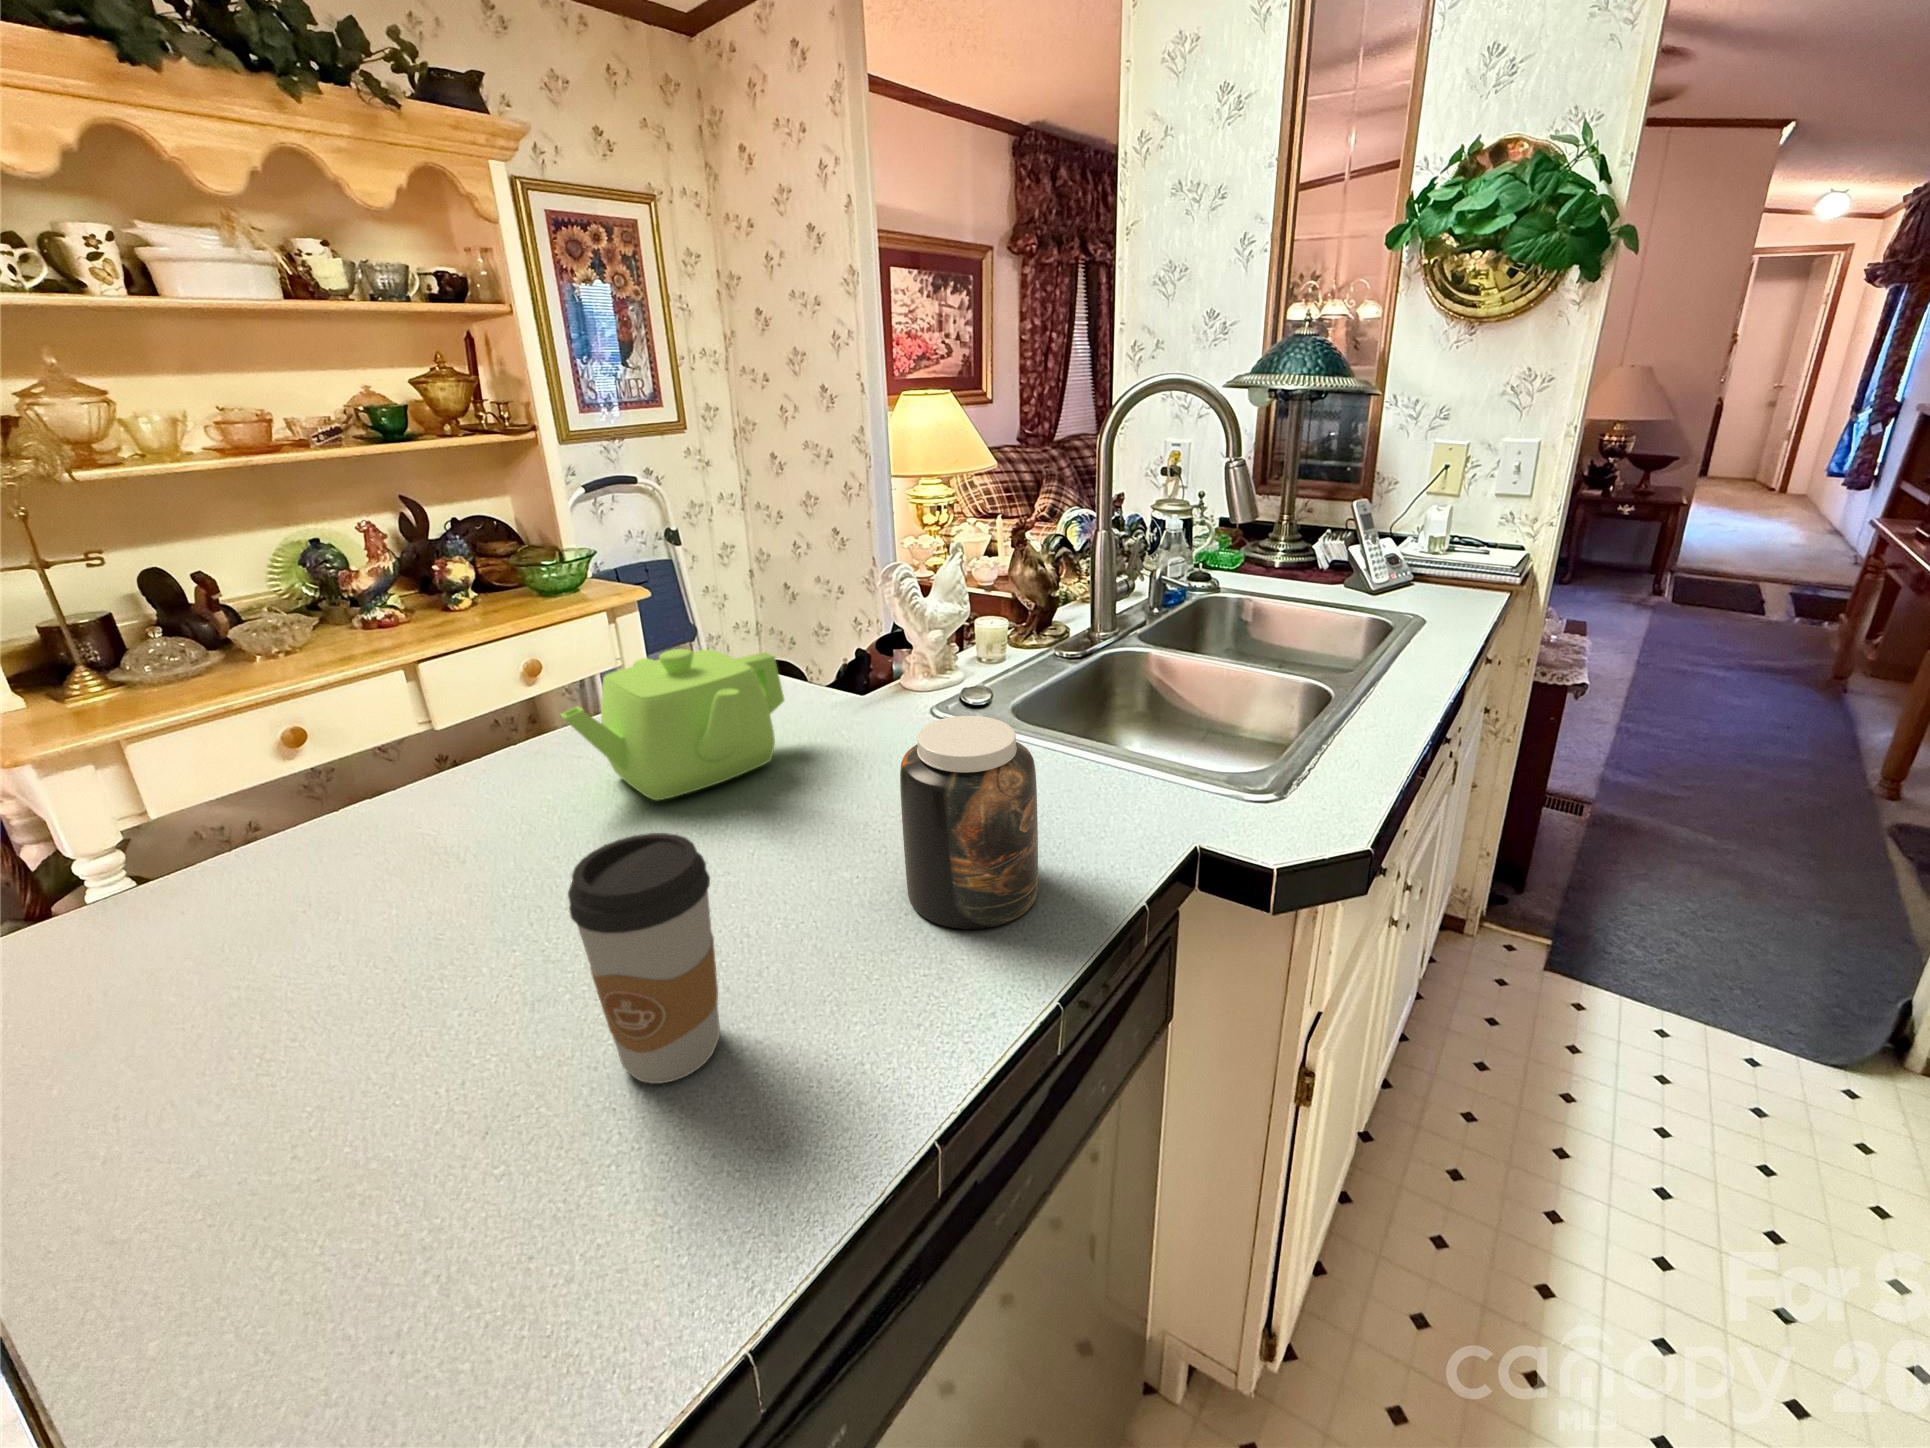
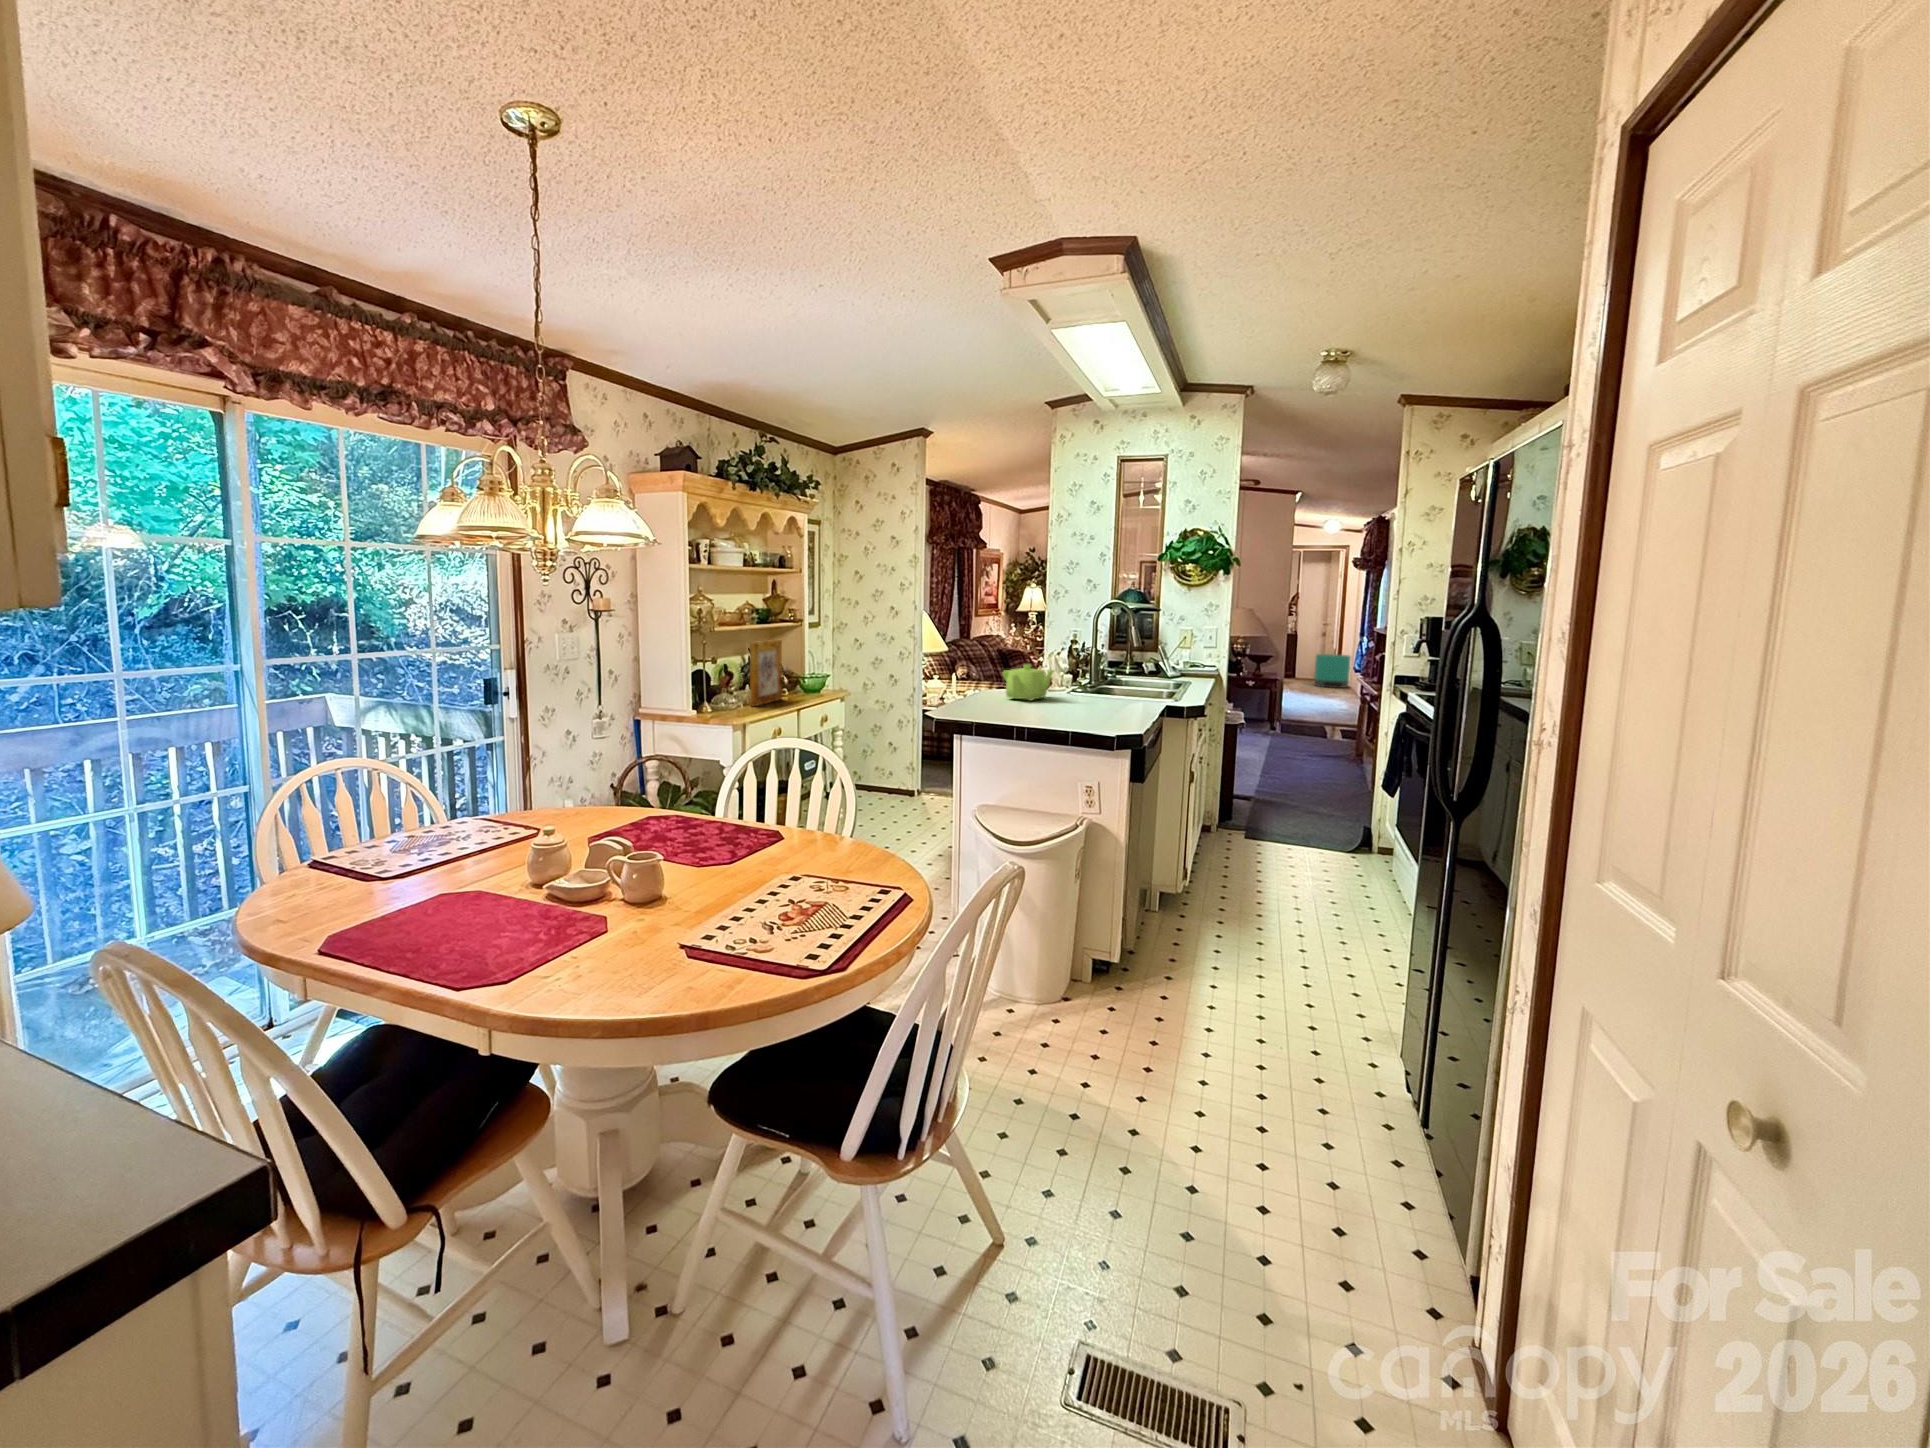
trash can: none [1740,439,1818,496] -> present [1314,654,1350,688]
picture frame: none [134,501,362,688] -> present [750,640,782,706]
jar: present [900,716,1038,929] -> none [1113,667,1144,707]
coffee cup: present [568,833,720,1083] -> none [1092,672,1115,714]

